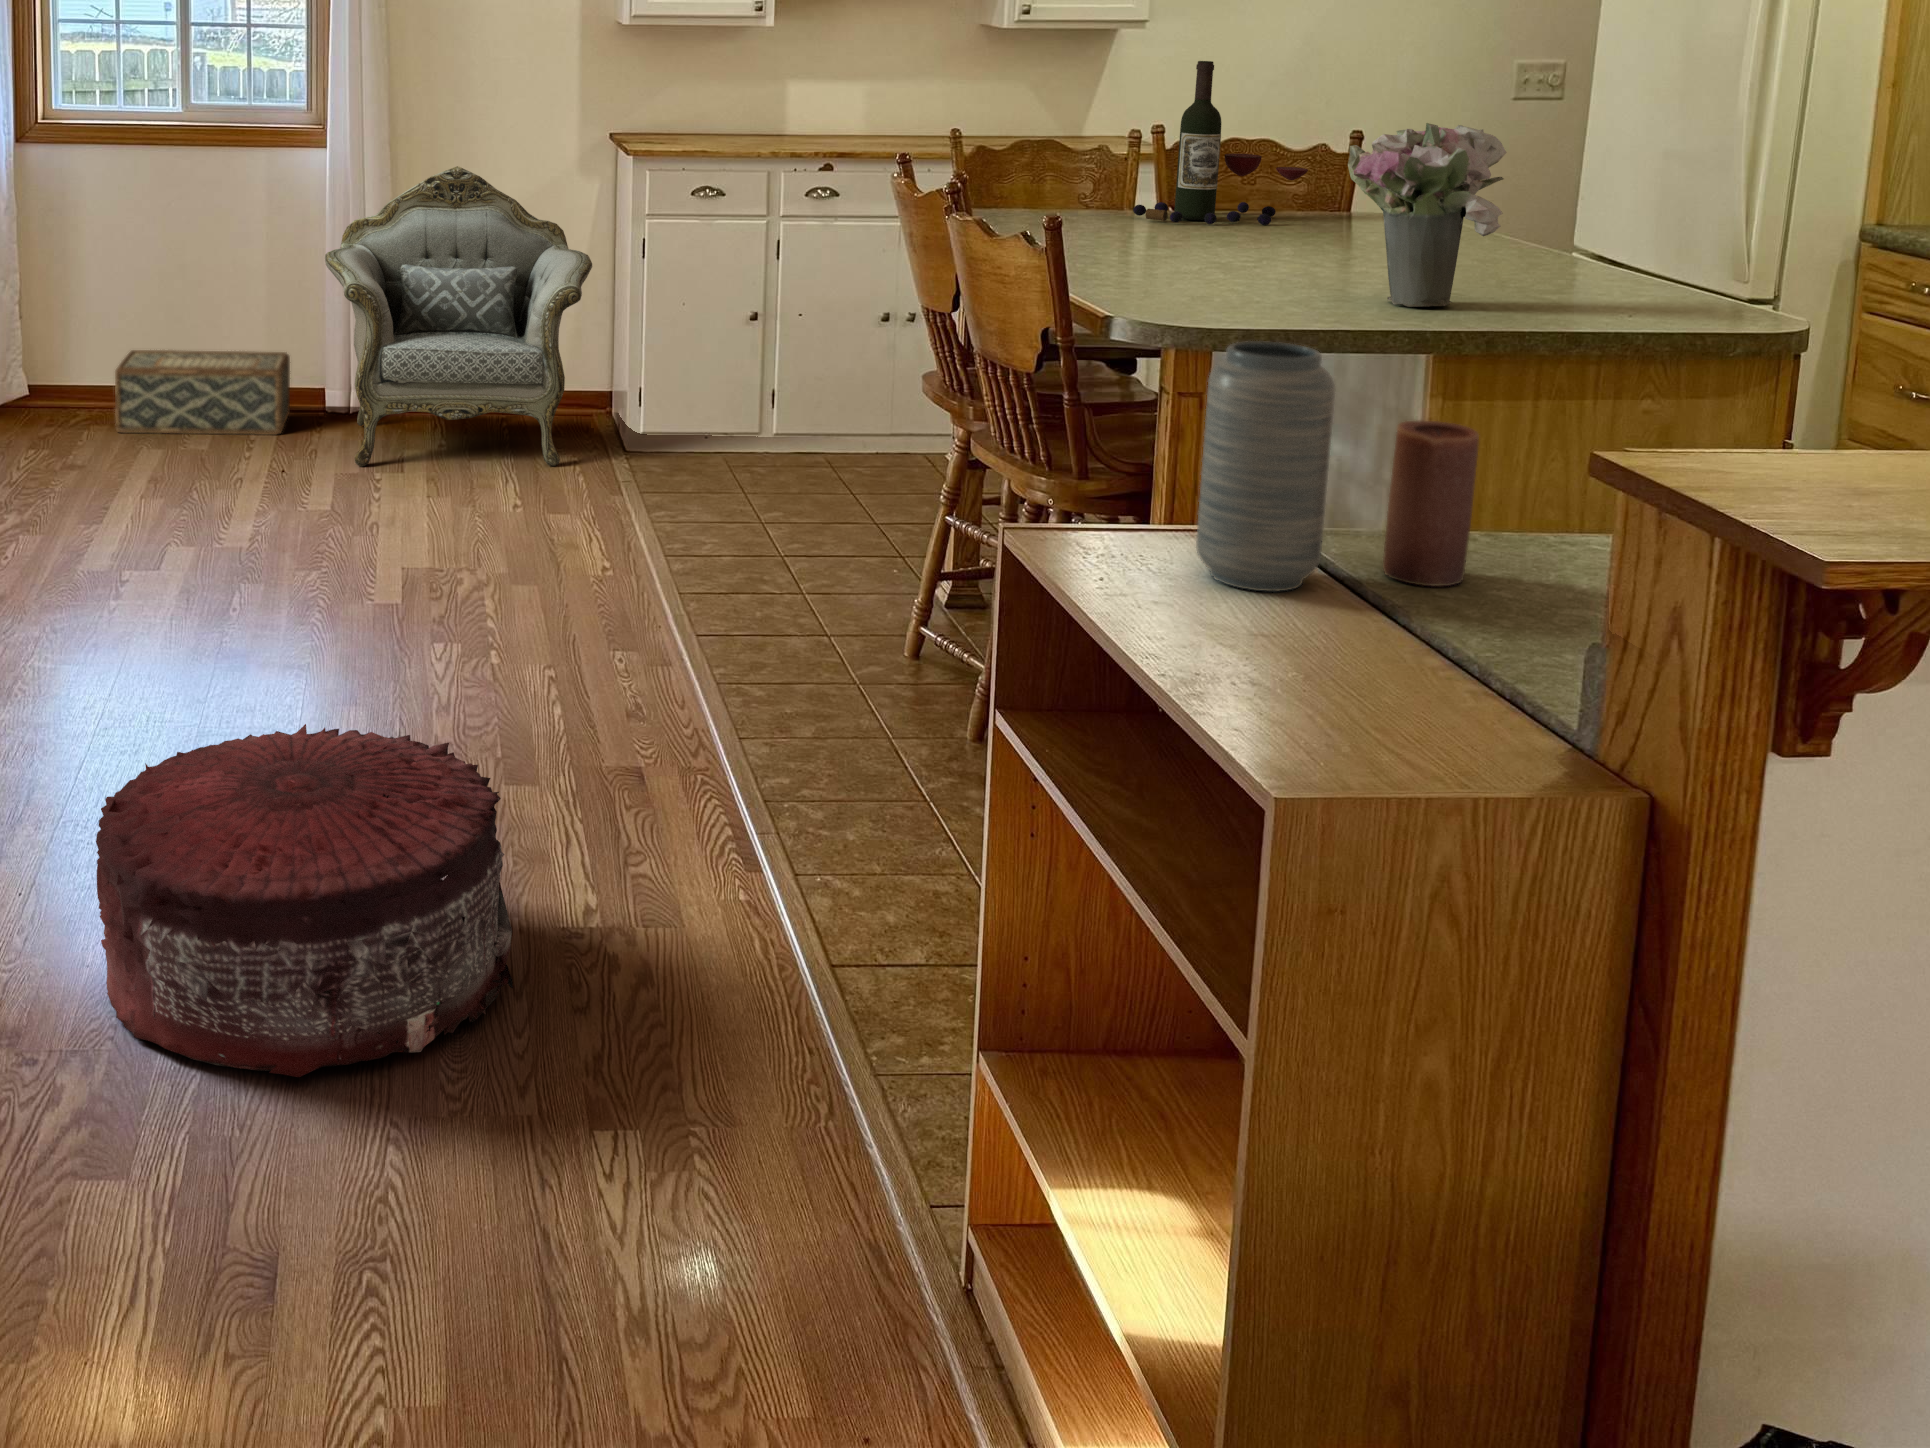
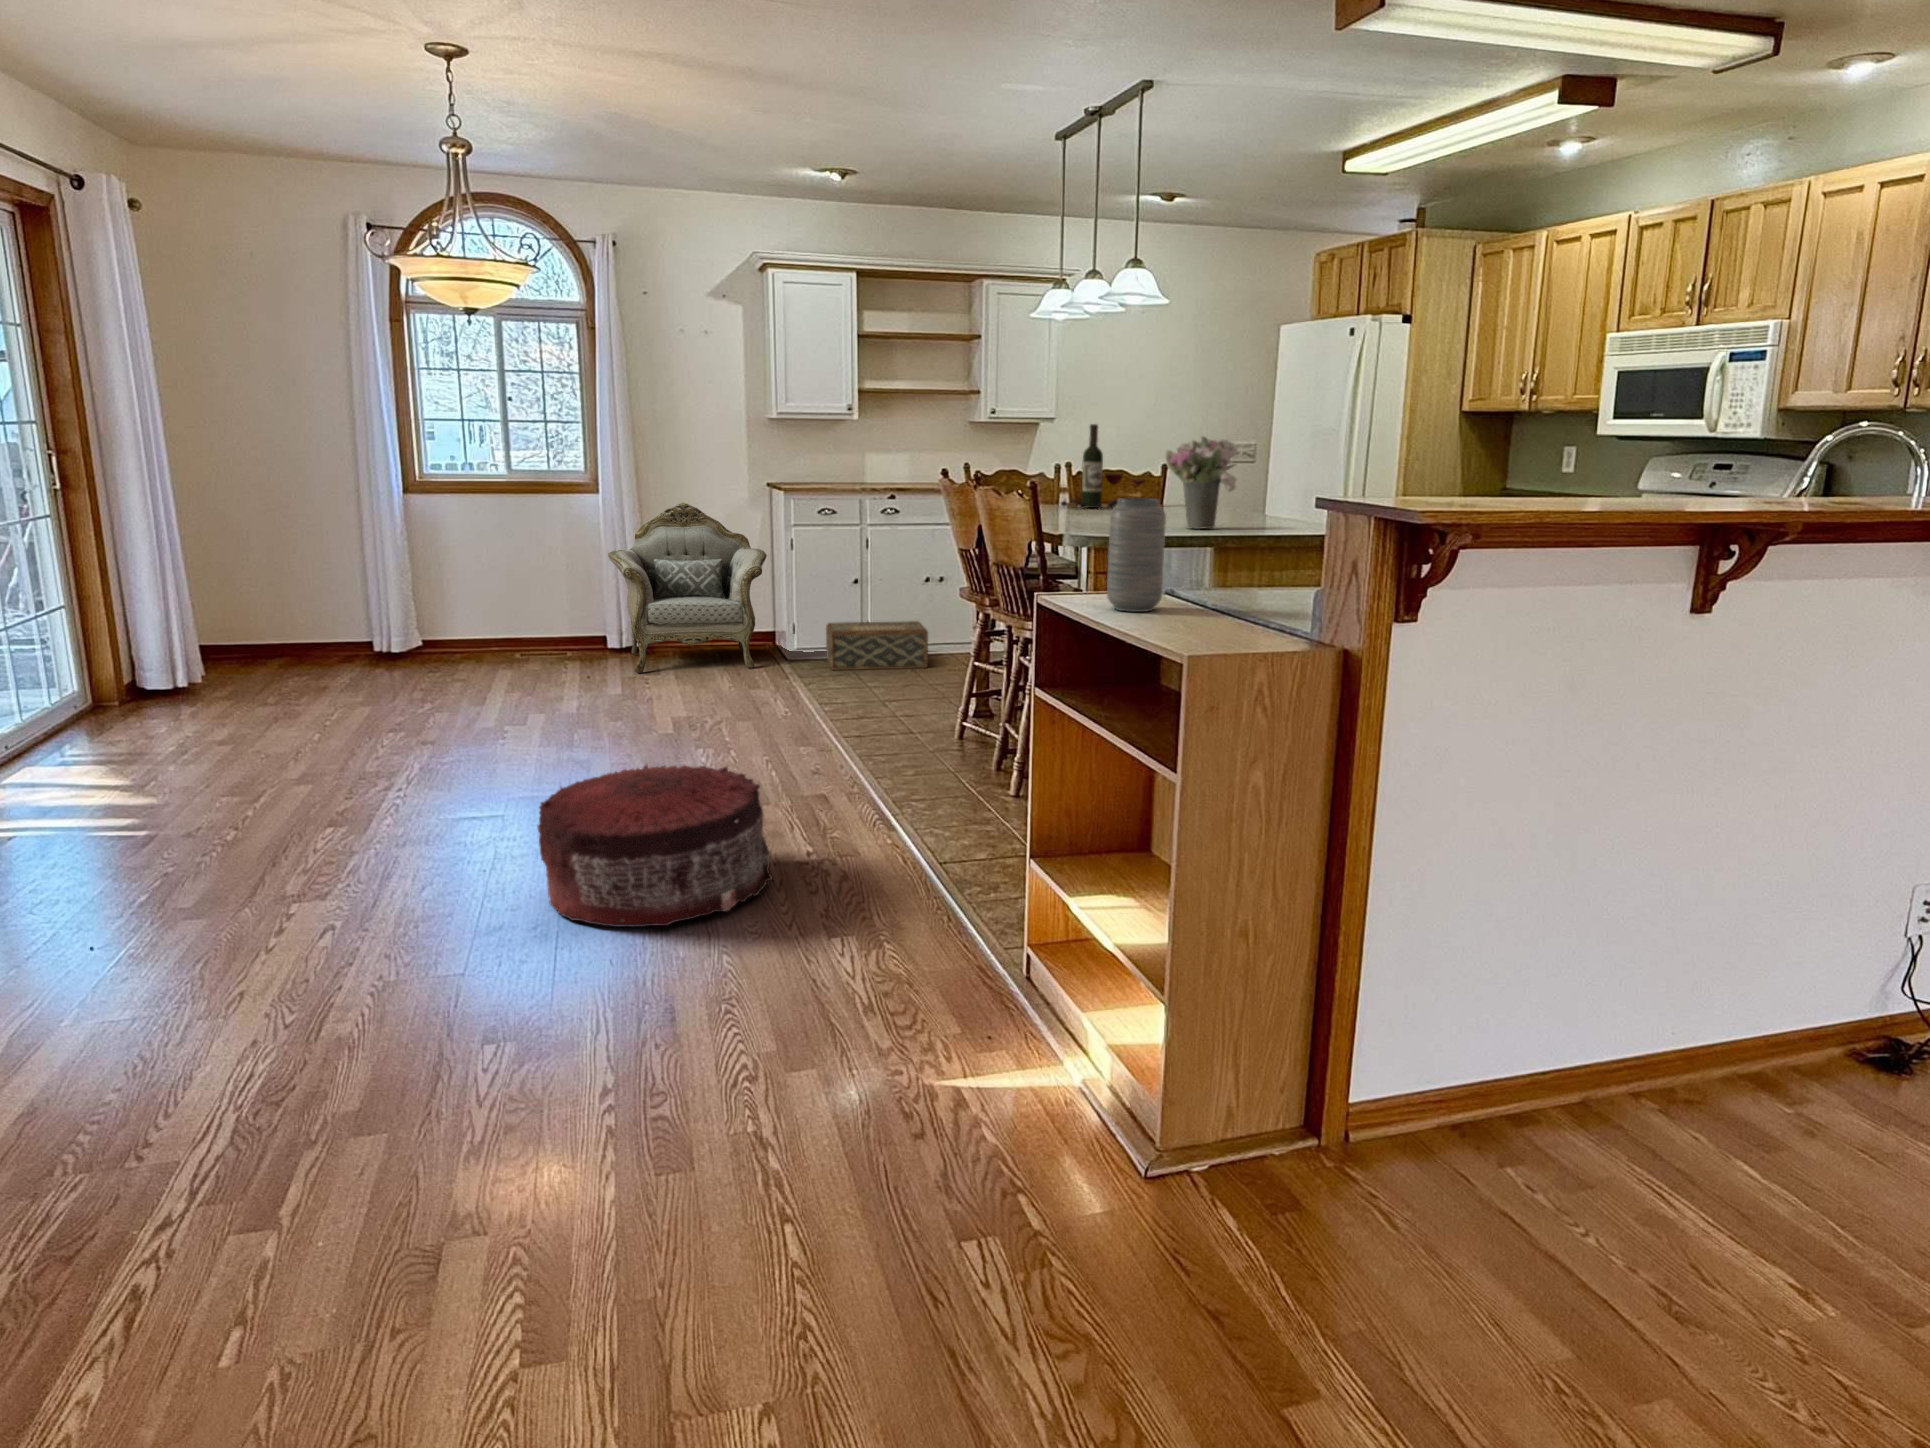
woven basket: present [115,350,290,435] -> present [826,621,928,670]
candle: present [1383,421,1479,586] -> none [1189,535,1228,608]

